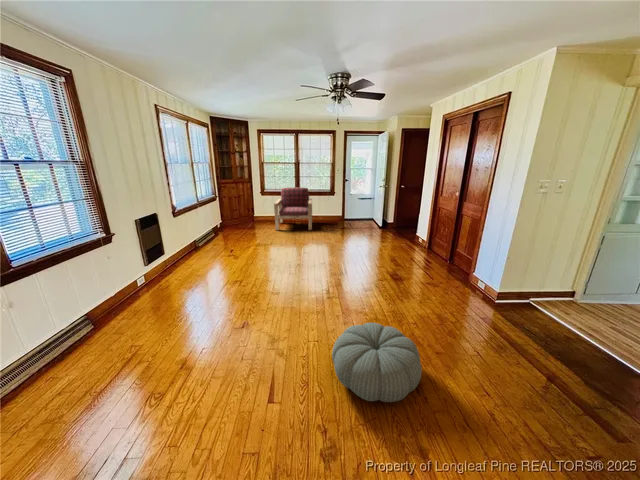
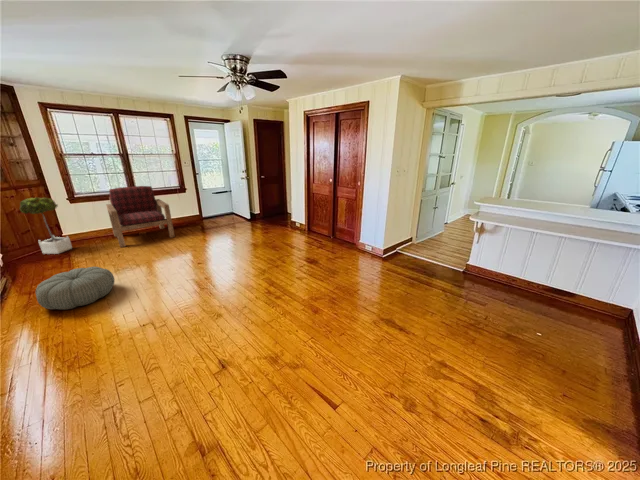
potted tree: none [235,189,255,227] -> present [20,197,72,254]
pouf: present [332,322,422,402] -> present [36,267,115,310]

